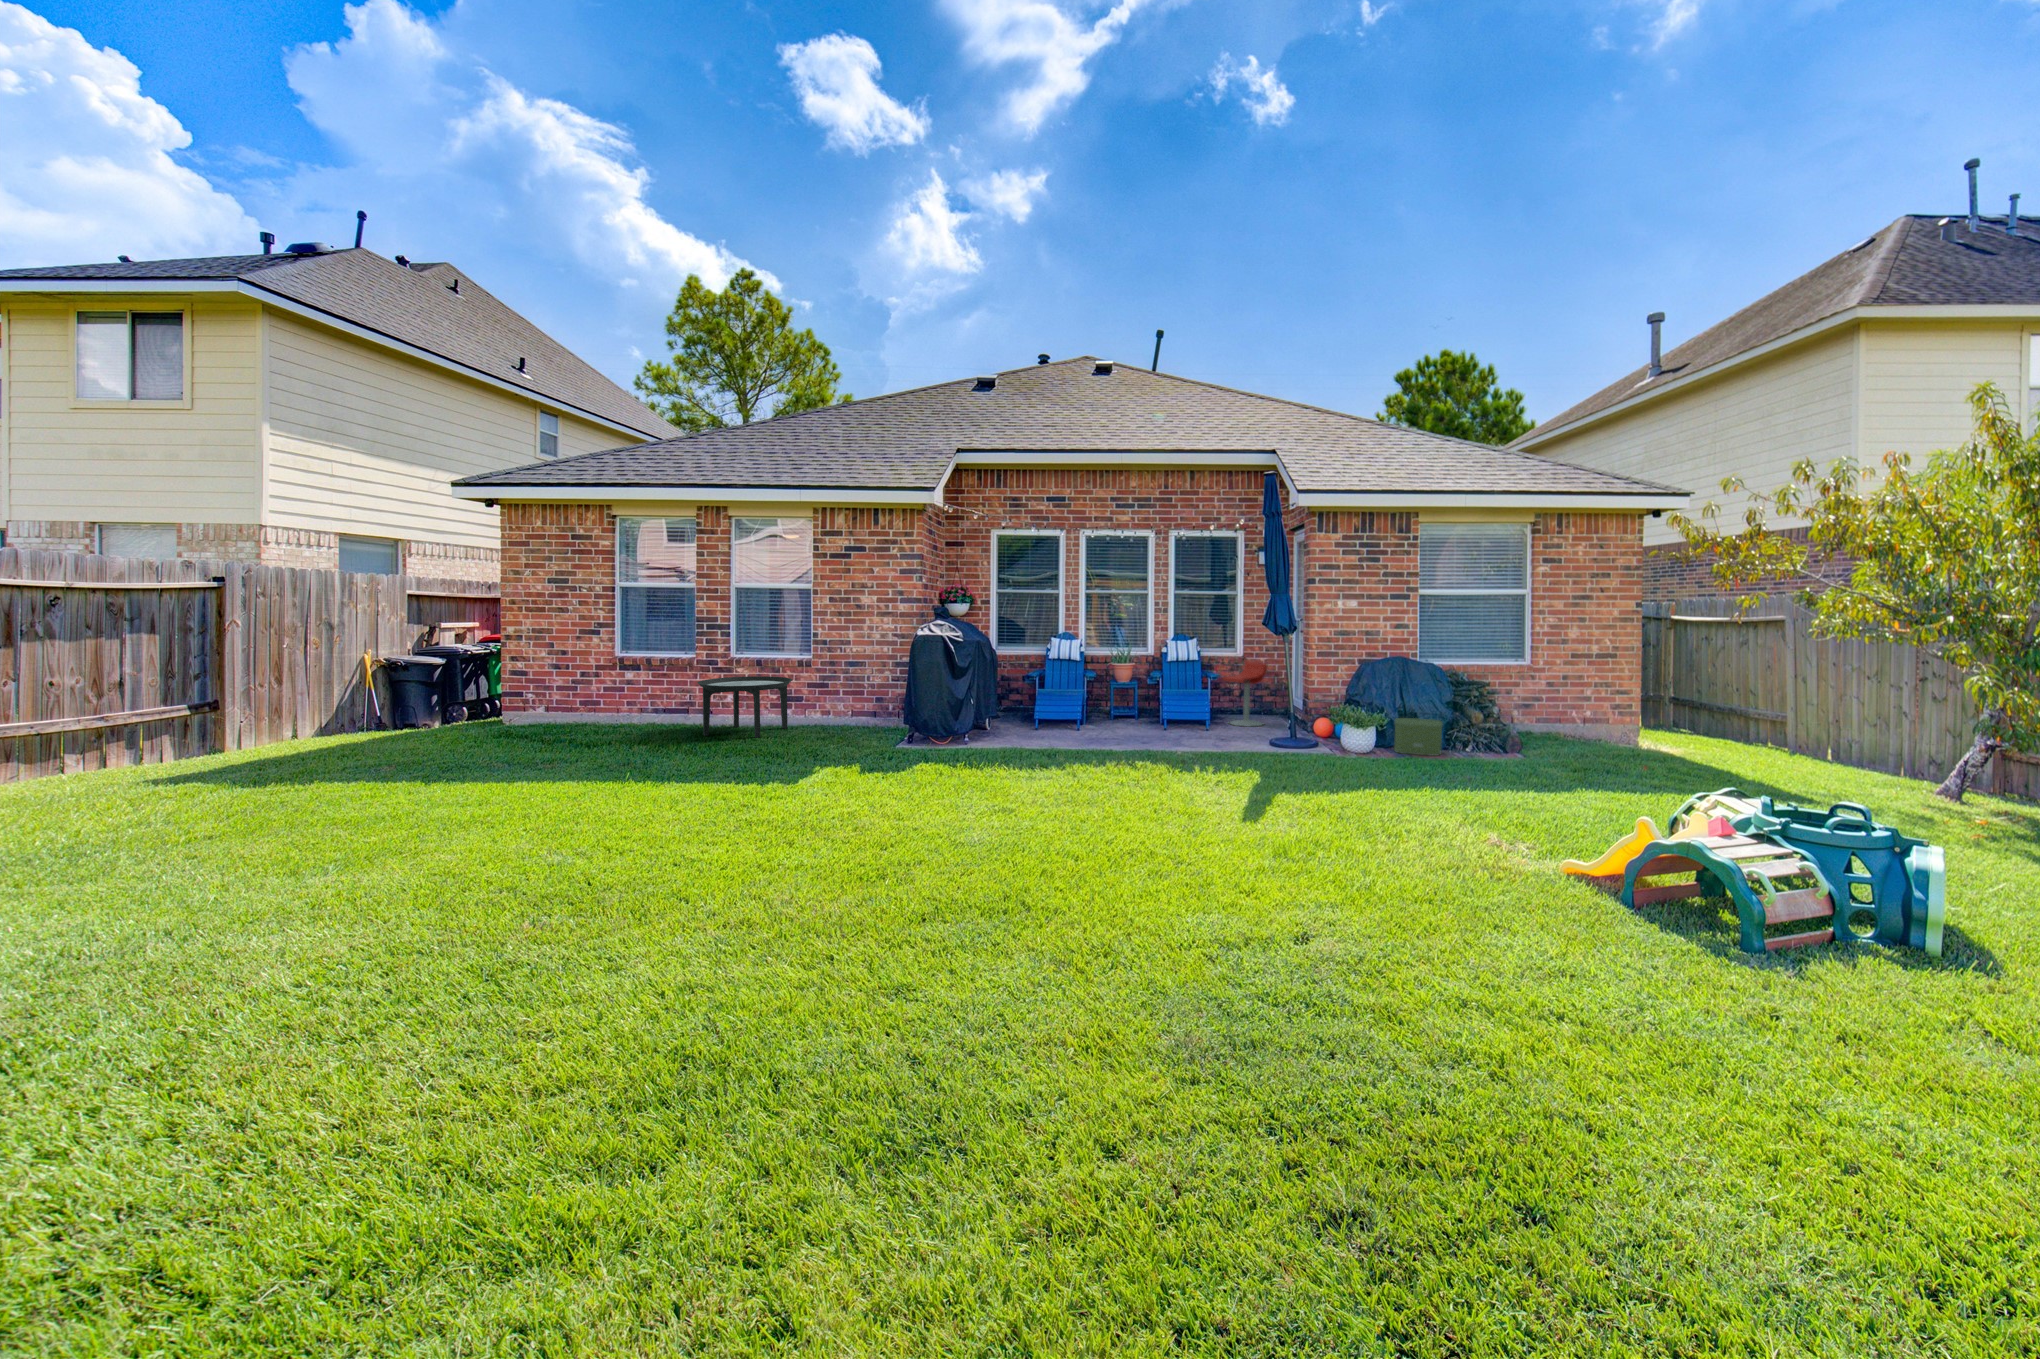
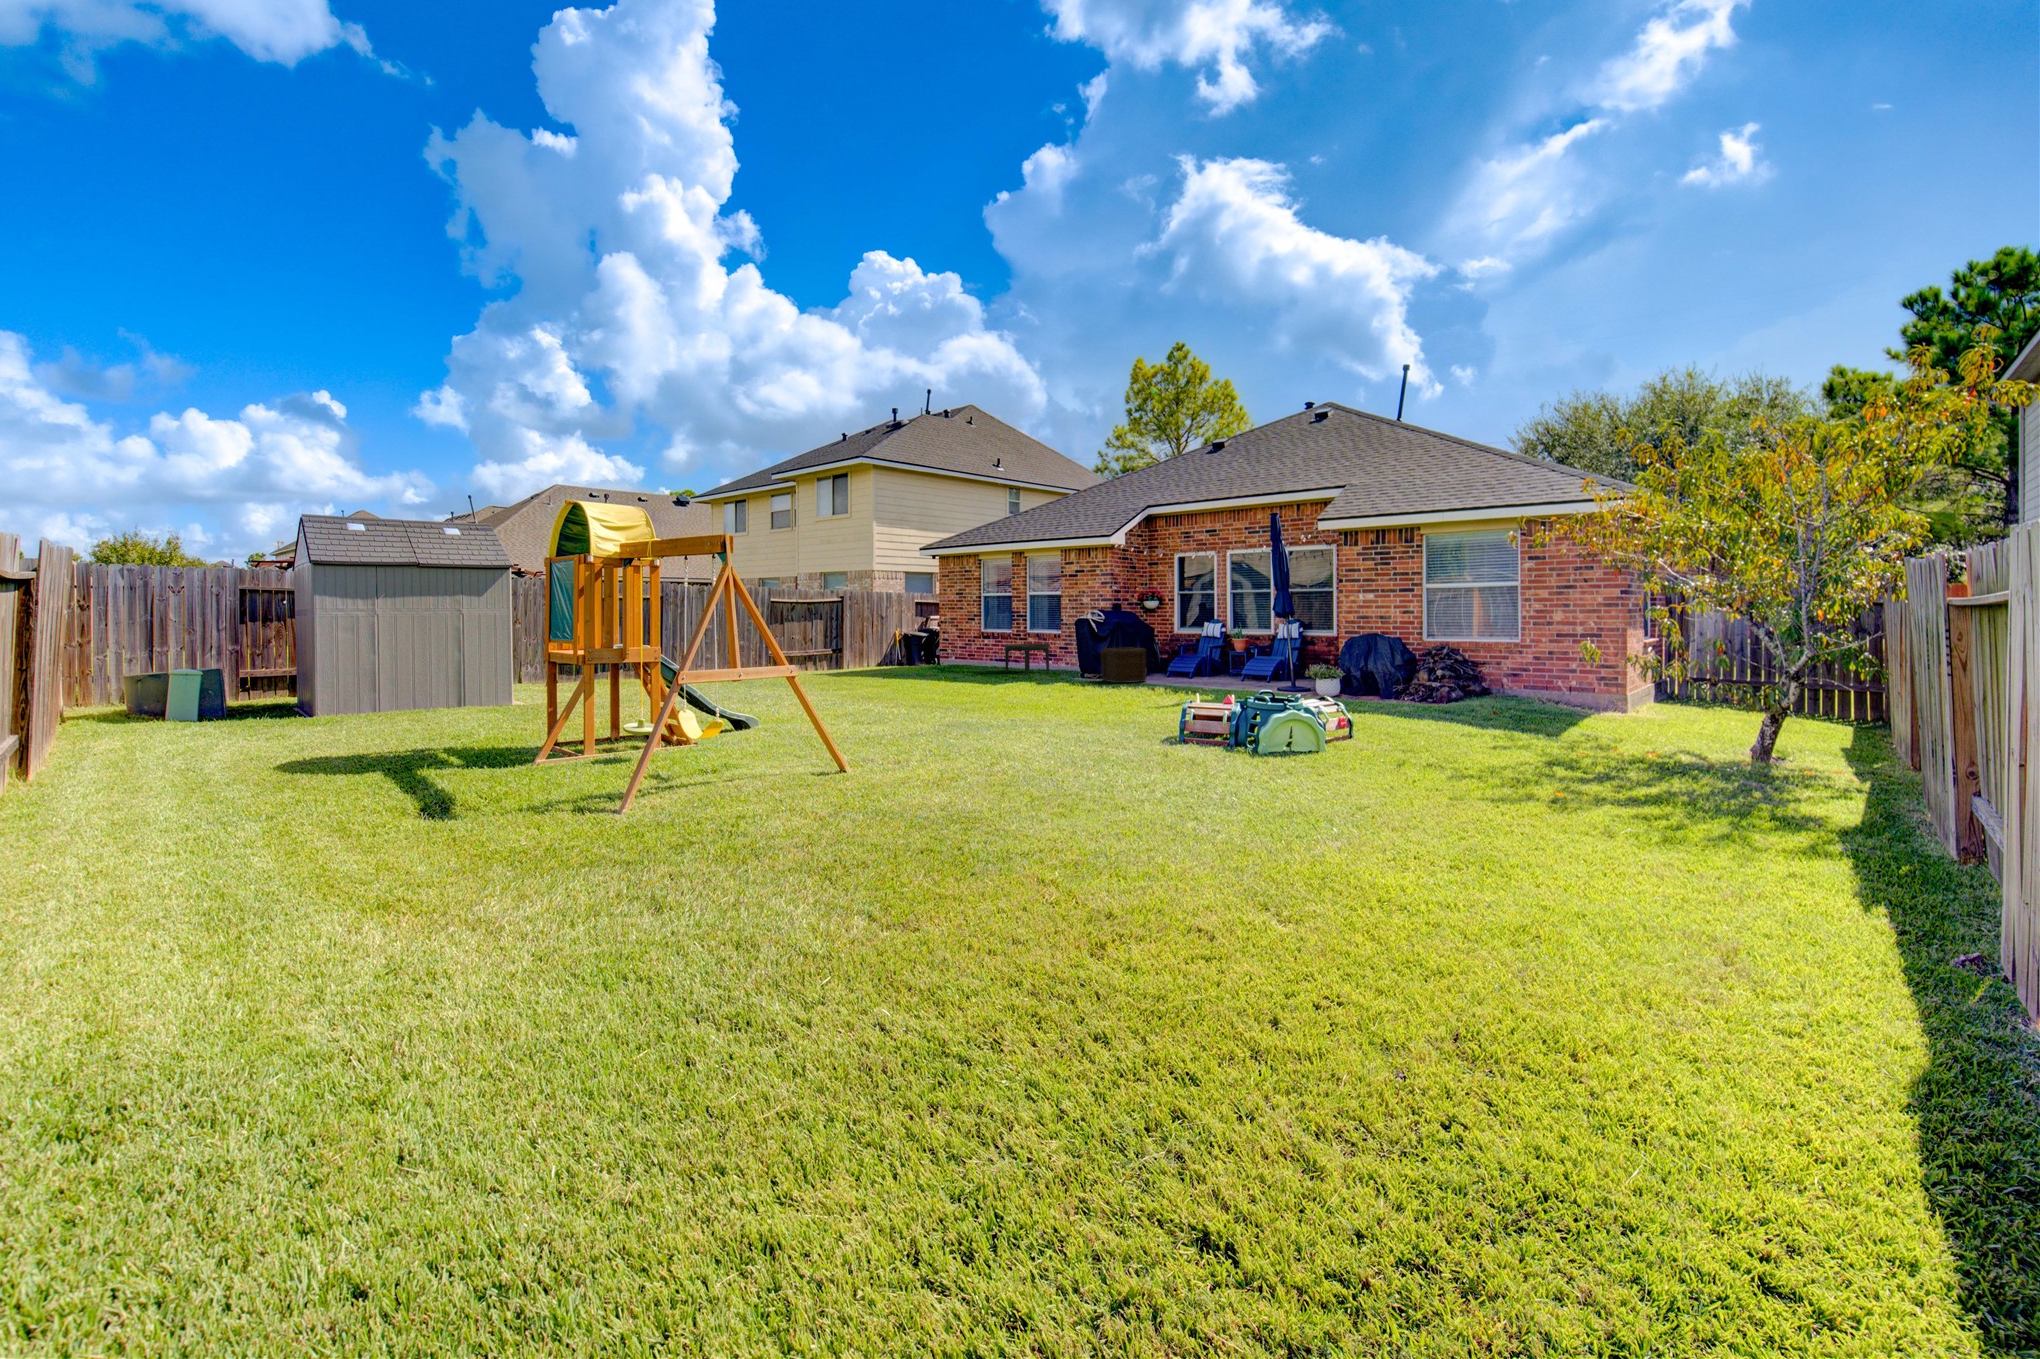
stool: present [1223,662,1267,727] -> none [1299,640,1333,685]
wooden crate: none [950,683,1030,750] -> present [1101,648,1146,683]
storage box: present [1394,718,1442,756] -> none [1343,675,1384,699]

